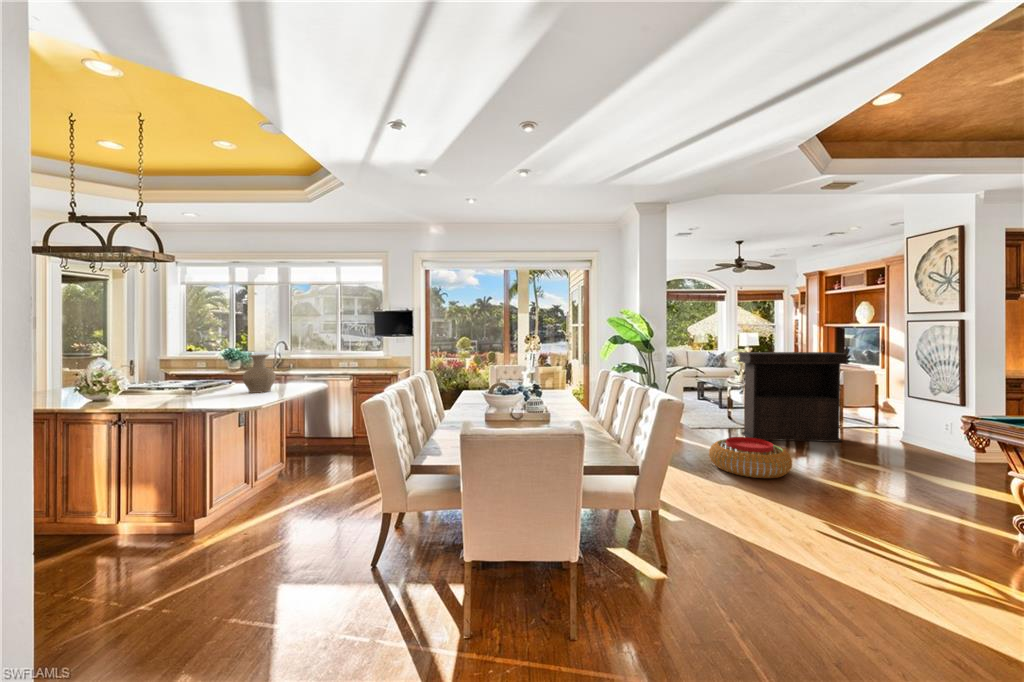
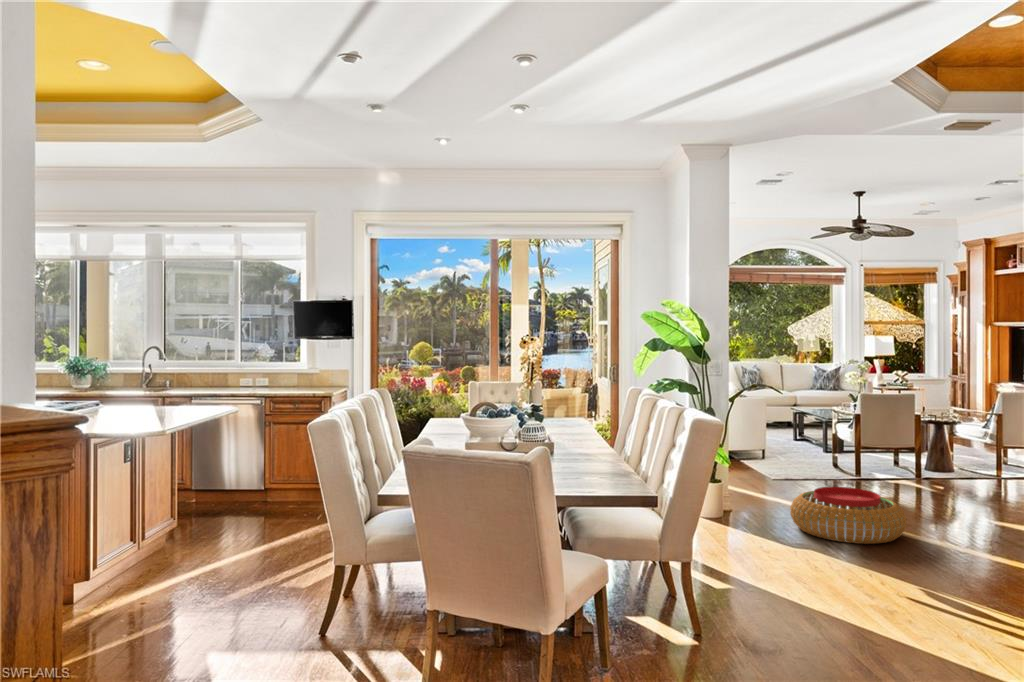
console table: present [738,352,848,442] -> none [842,364,1002,498]
vase: present [243,354,276,393] -> none [118,363,164,417]

